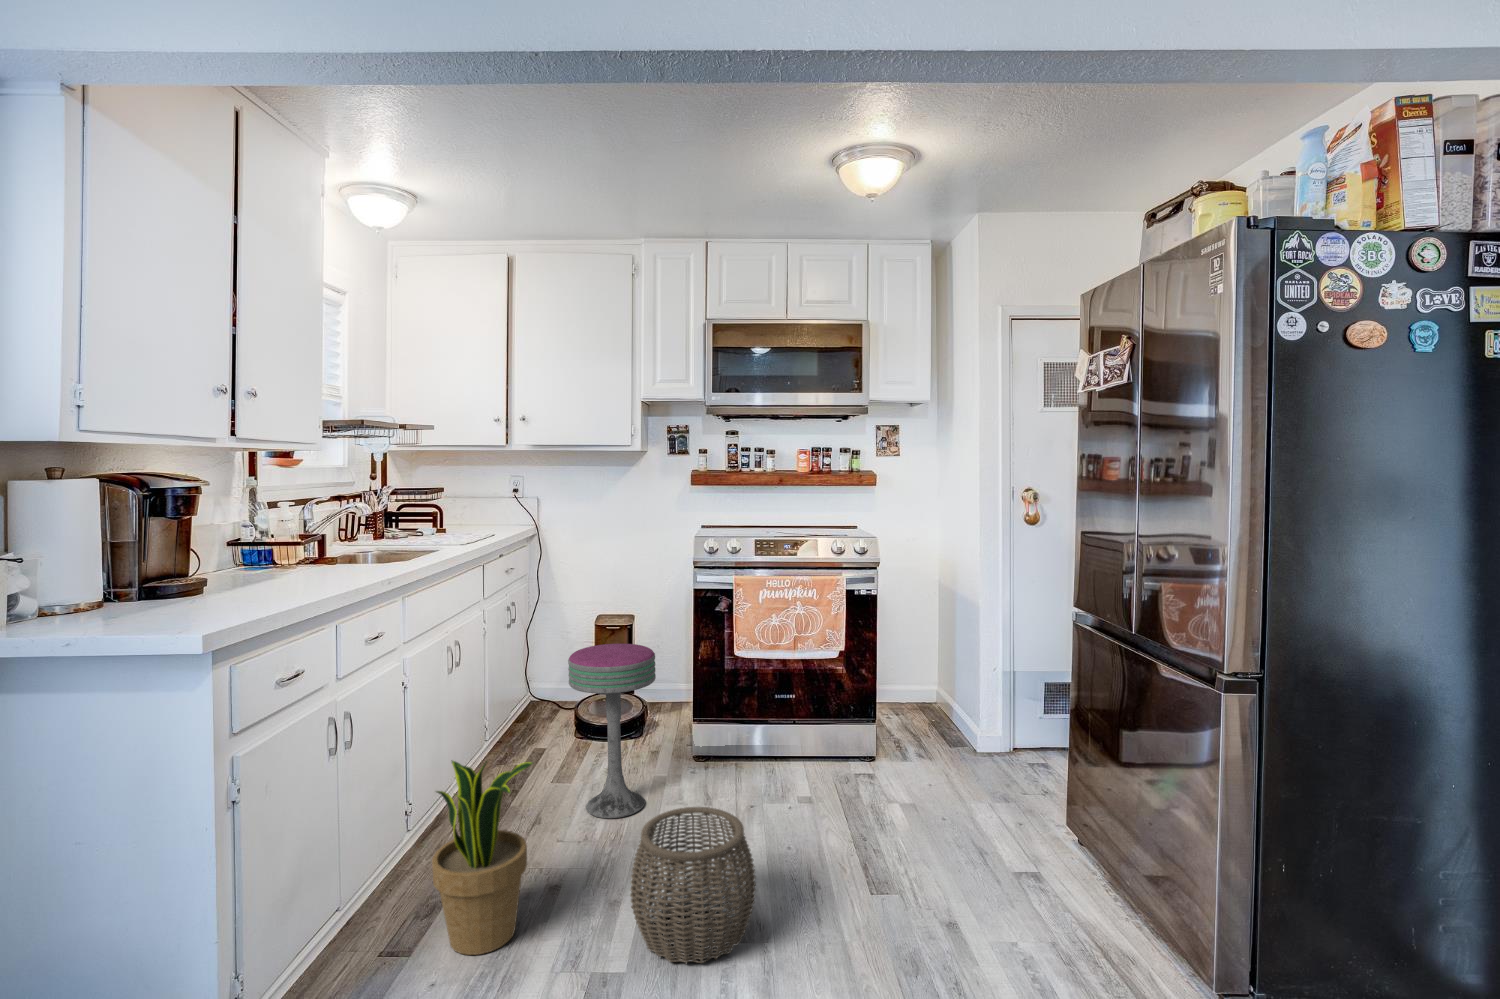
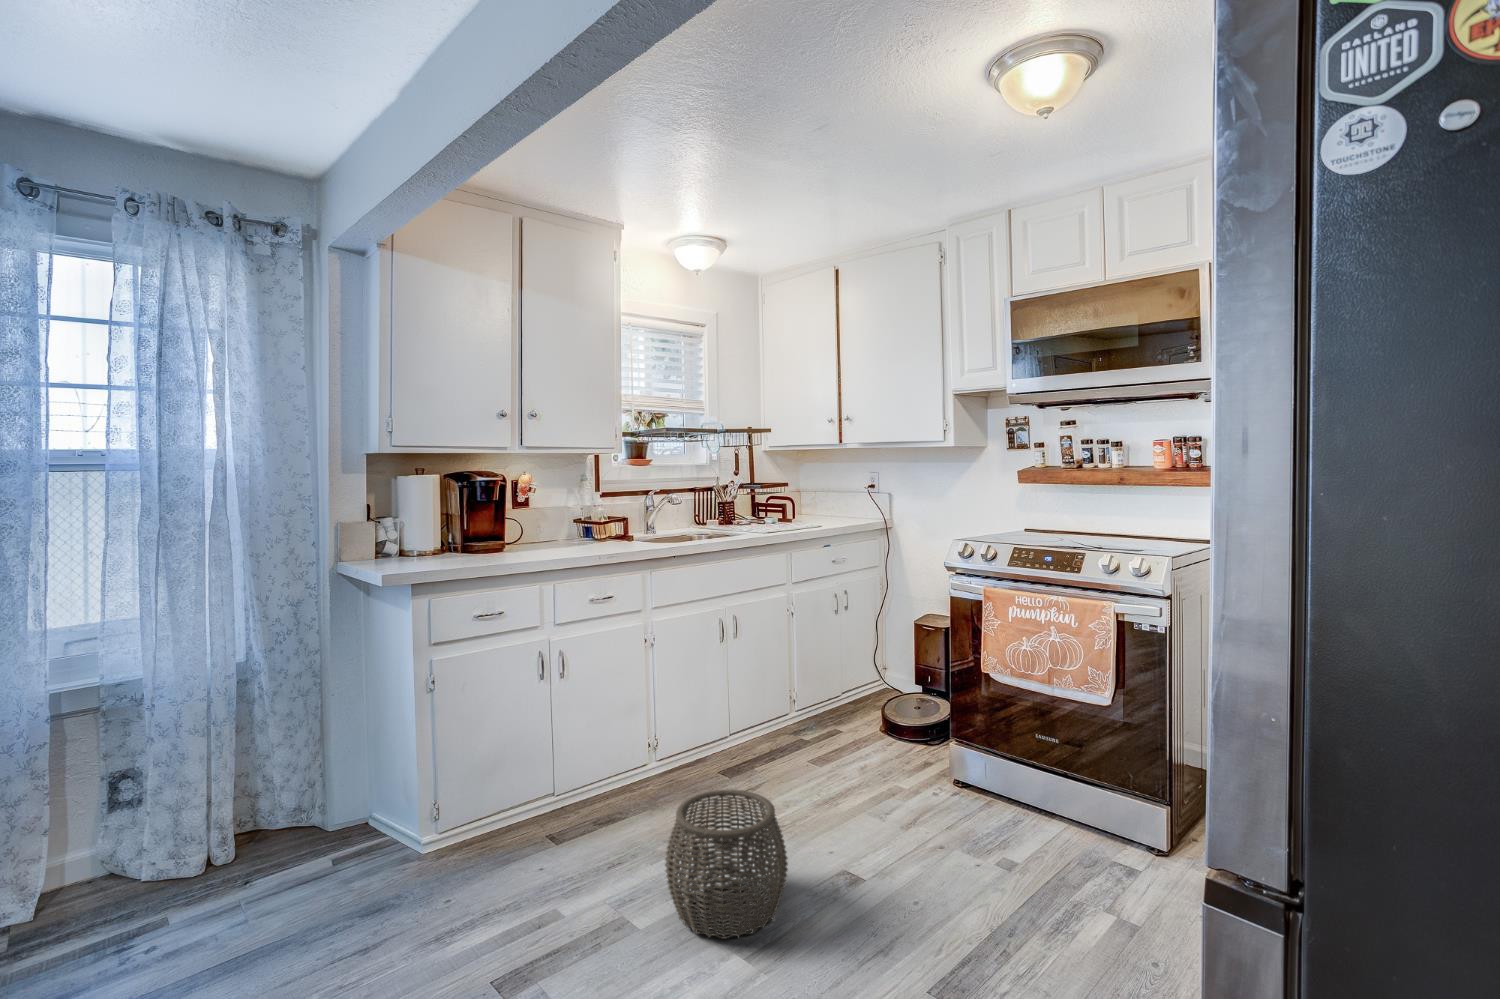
bar stool: present [568,644,656,818] -> none [779,634,862,803]
potted plant: present [432,761,533,955] -> none [581,694,662,850]

